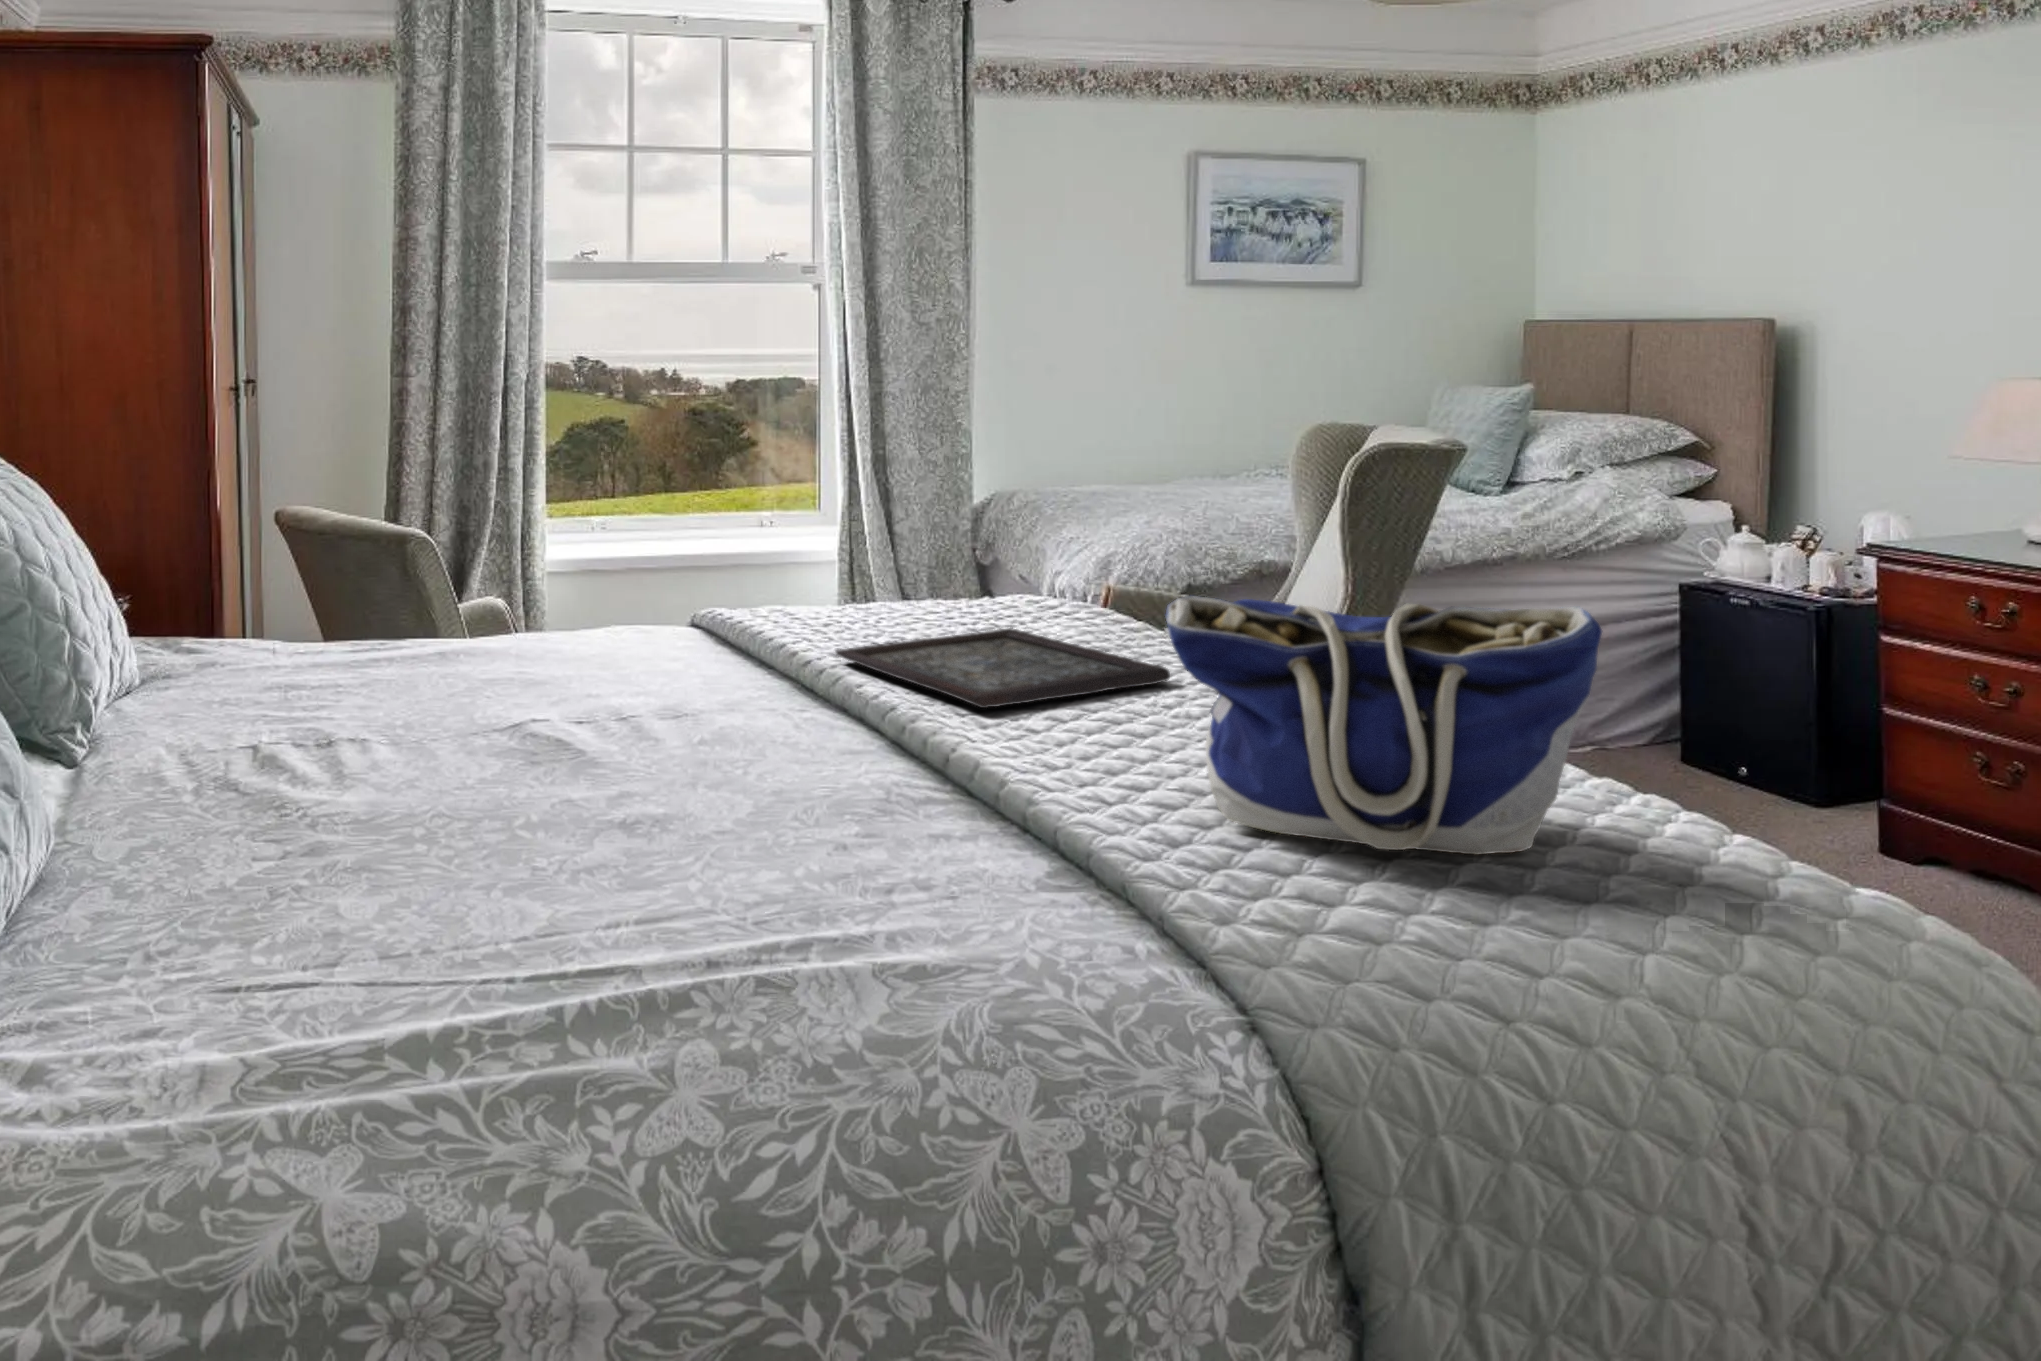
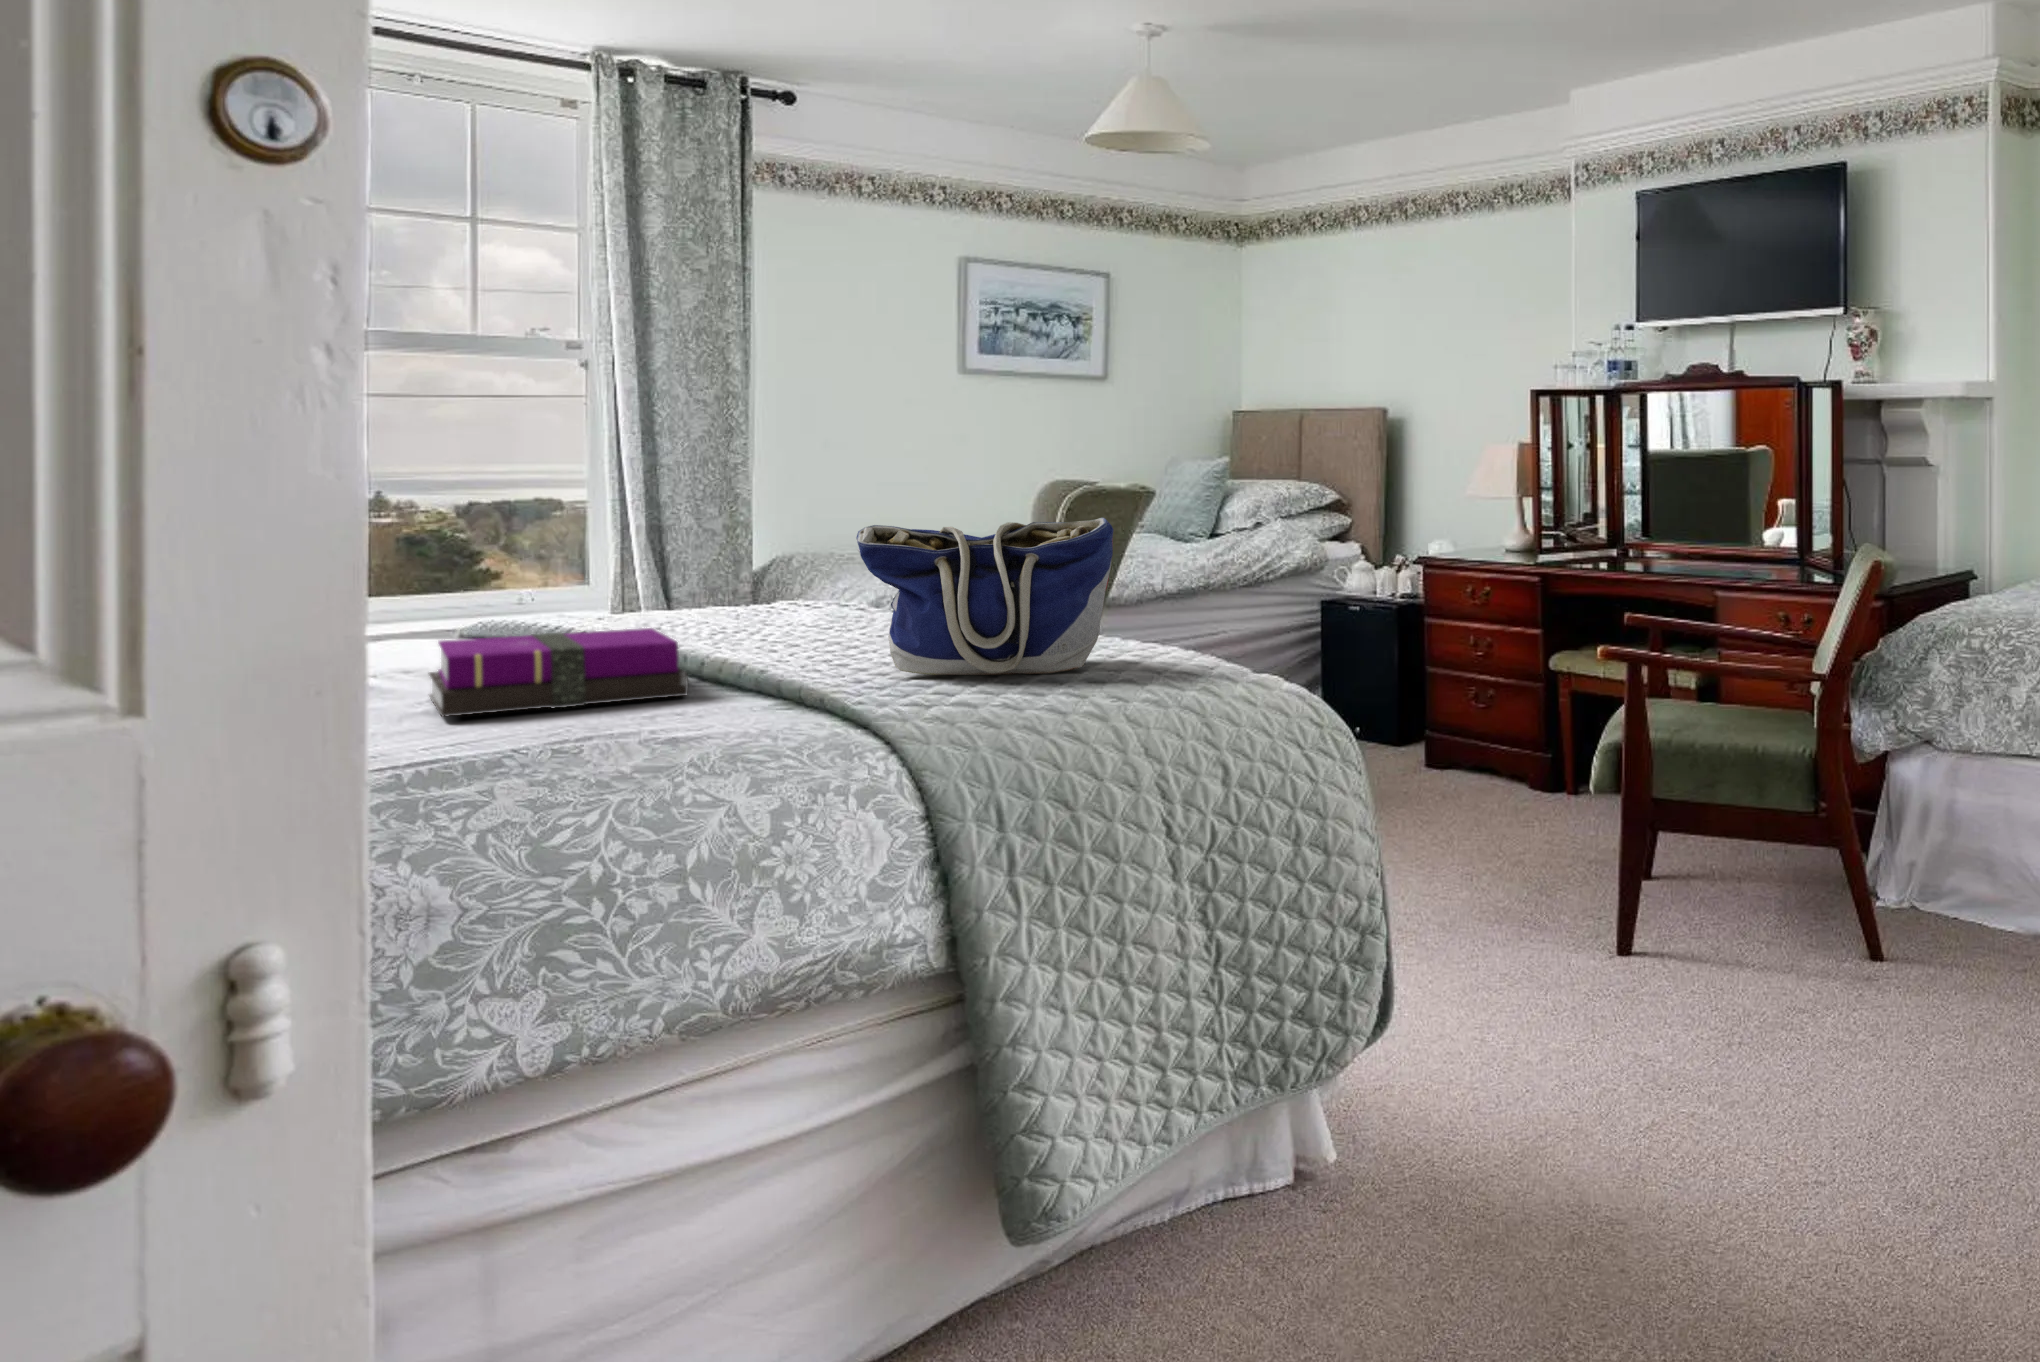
tray: present [836,628,1170,708] -> none [610,607,886,644]
notebook: none [629,708,933,847] -> present [429,628,688,717]

